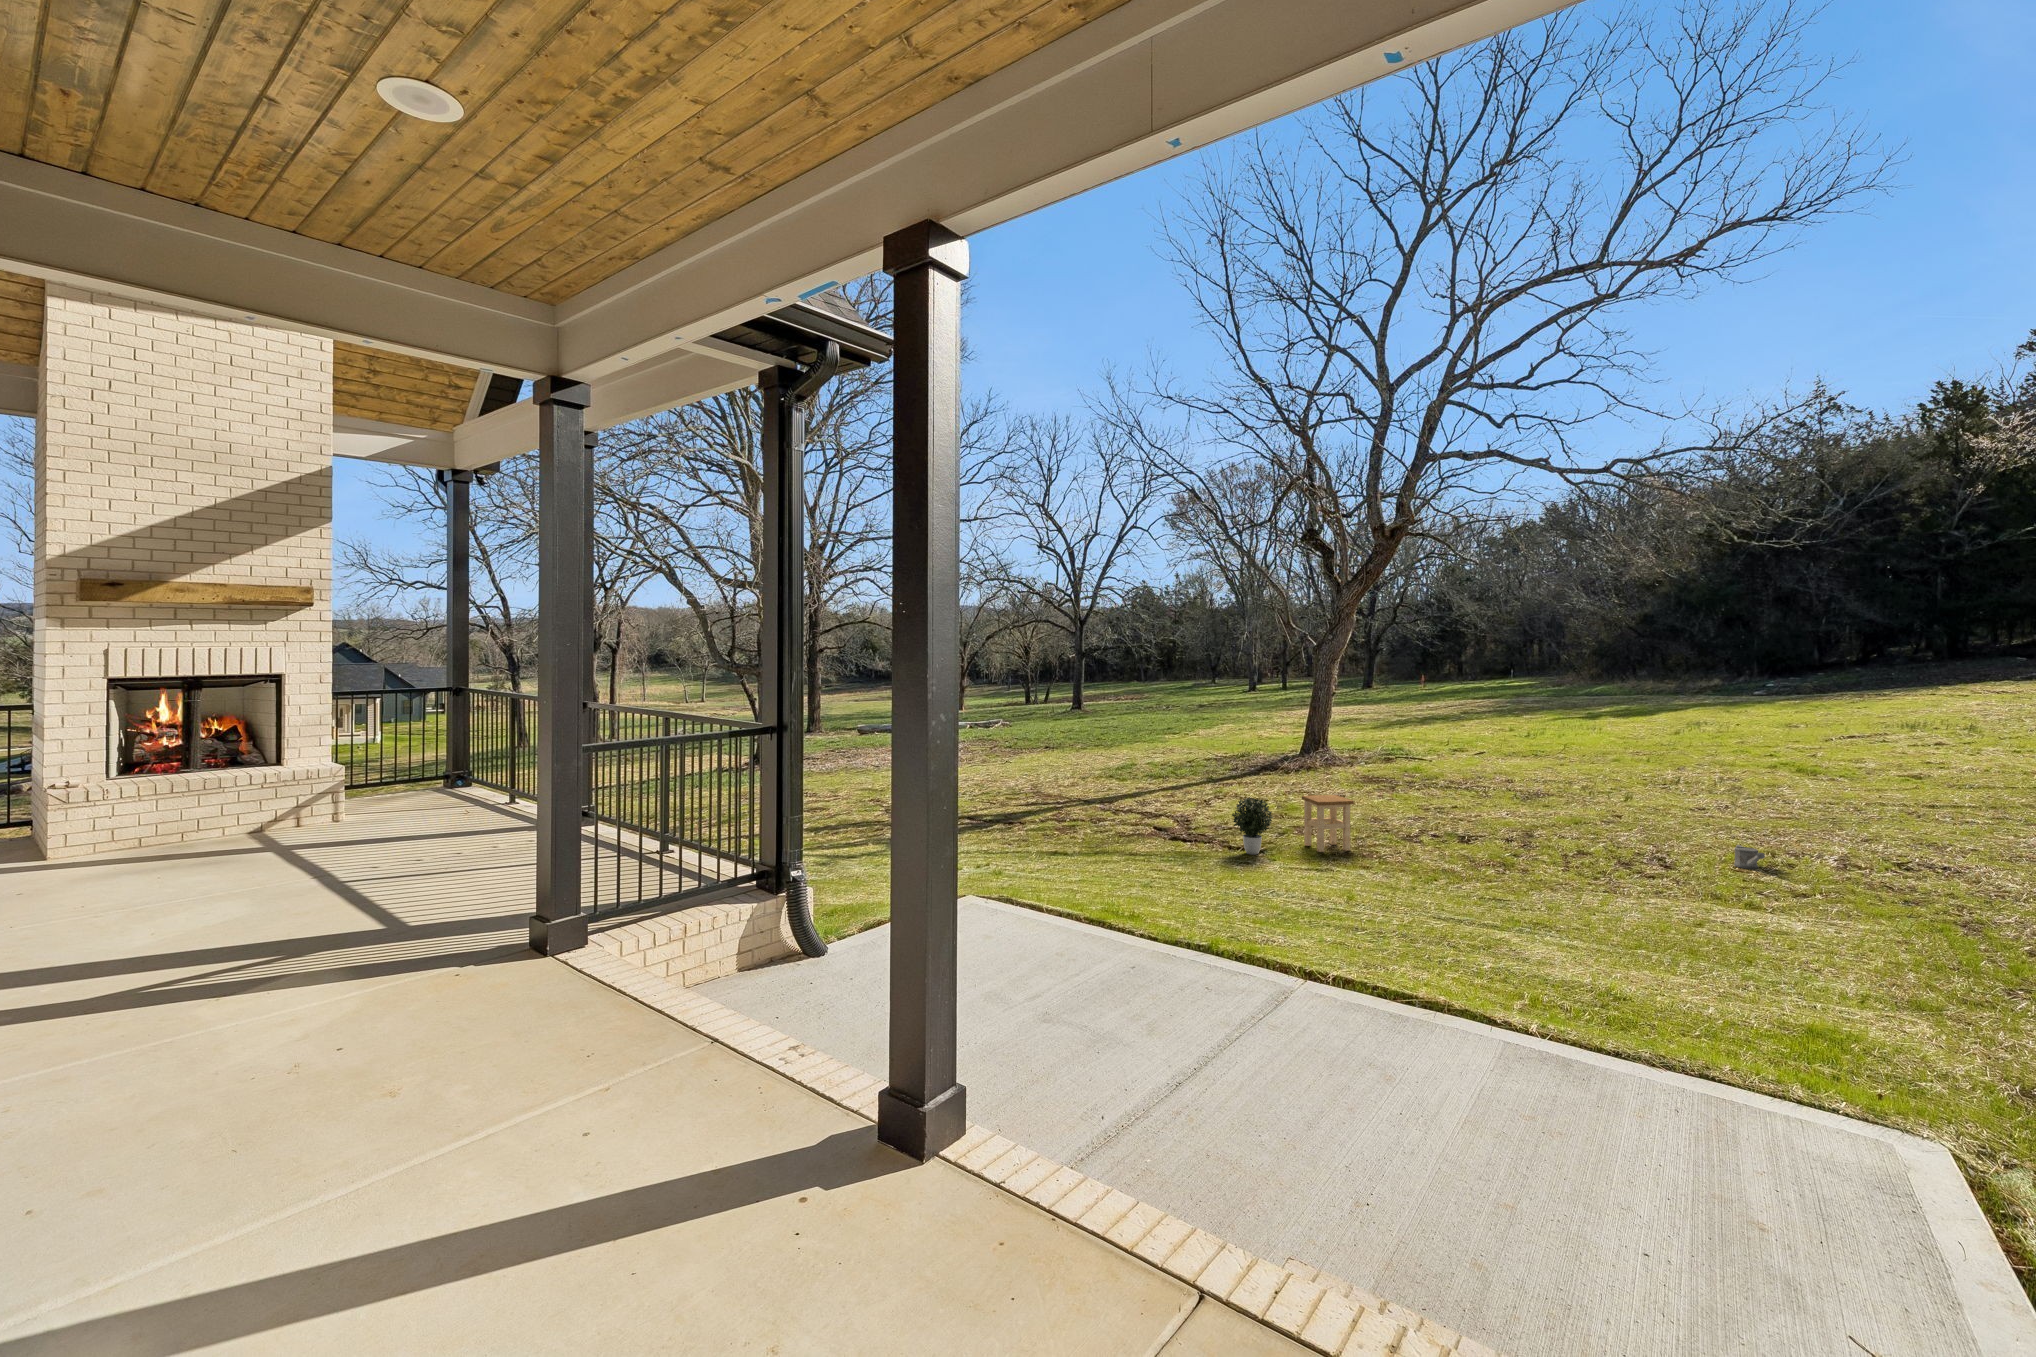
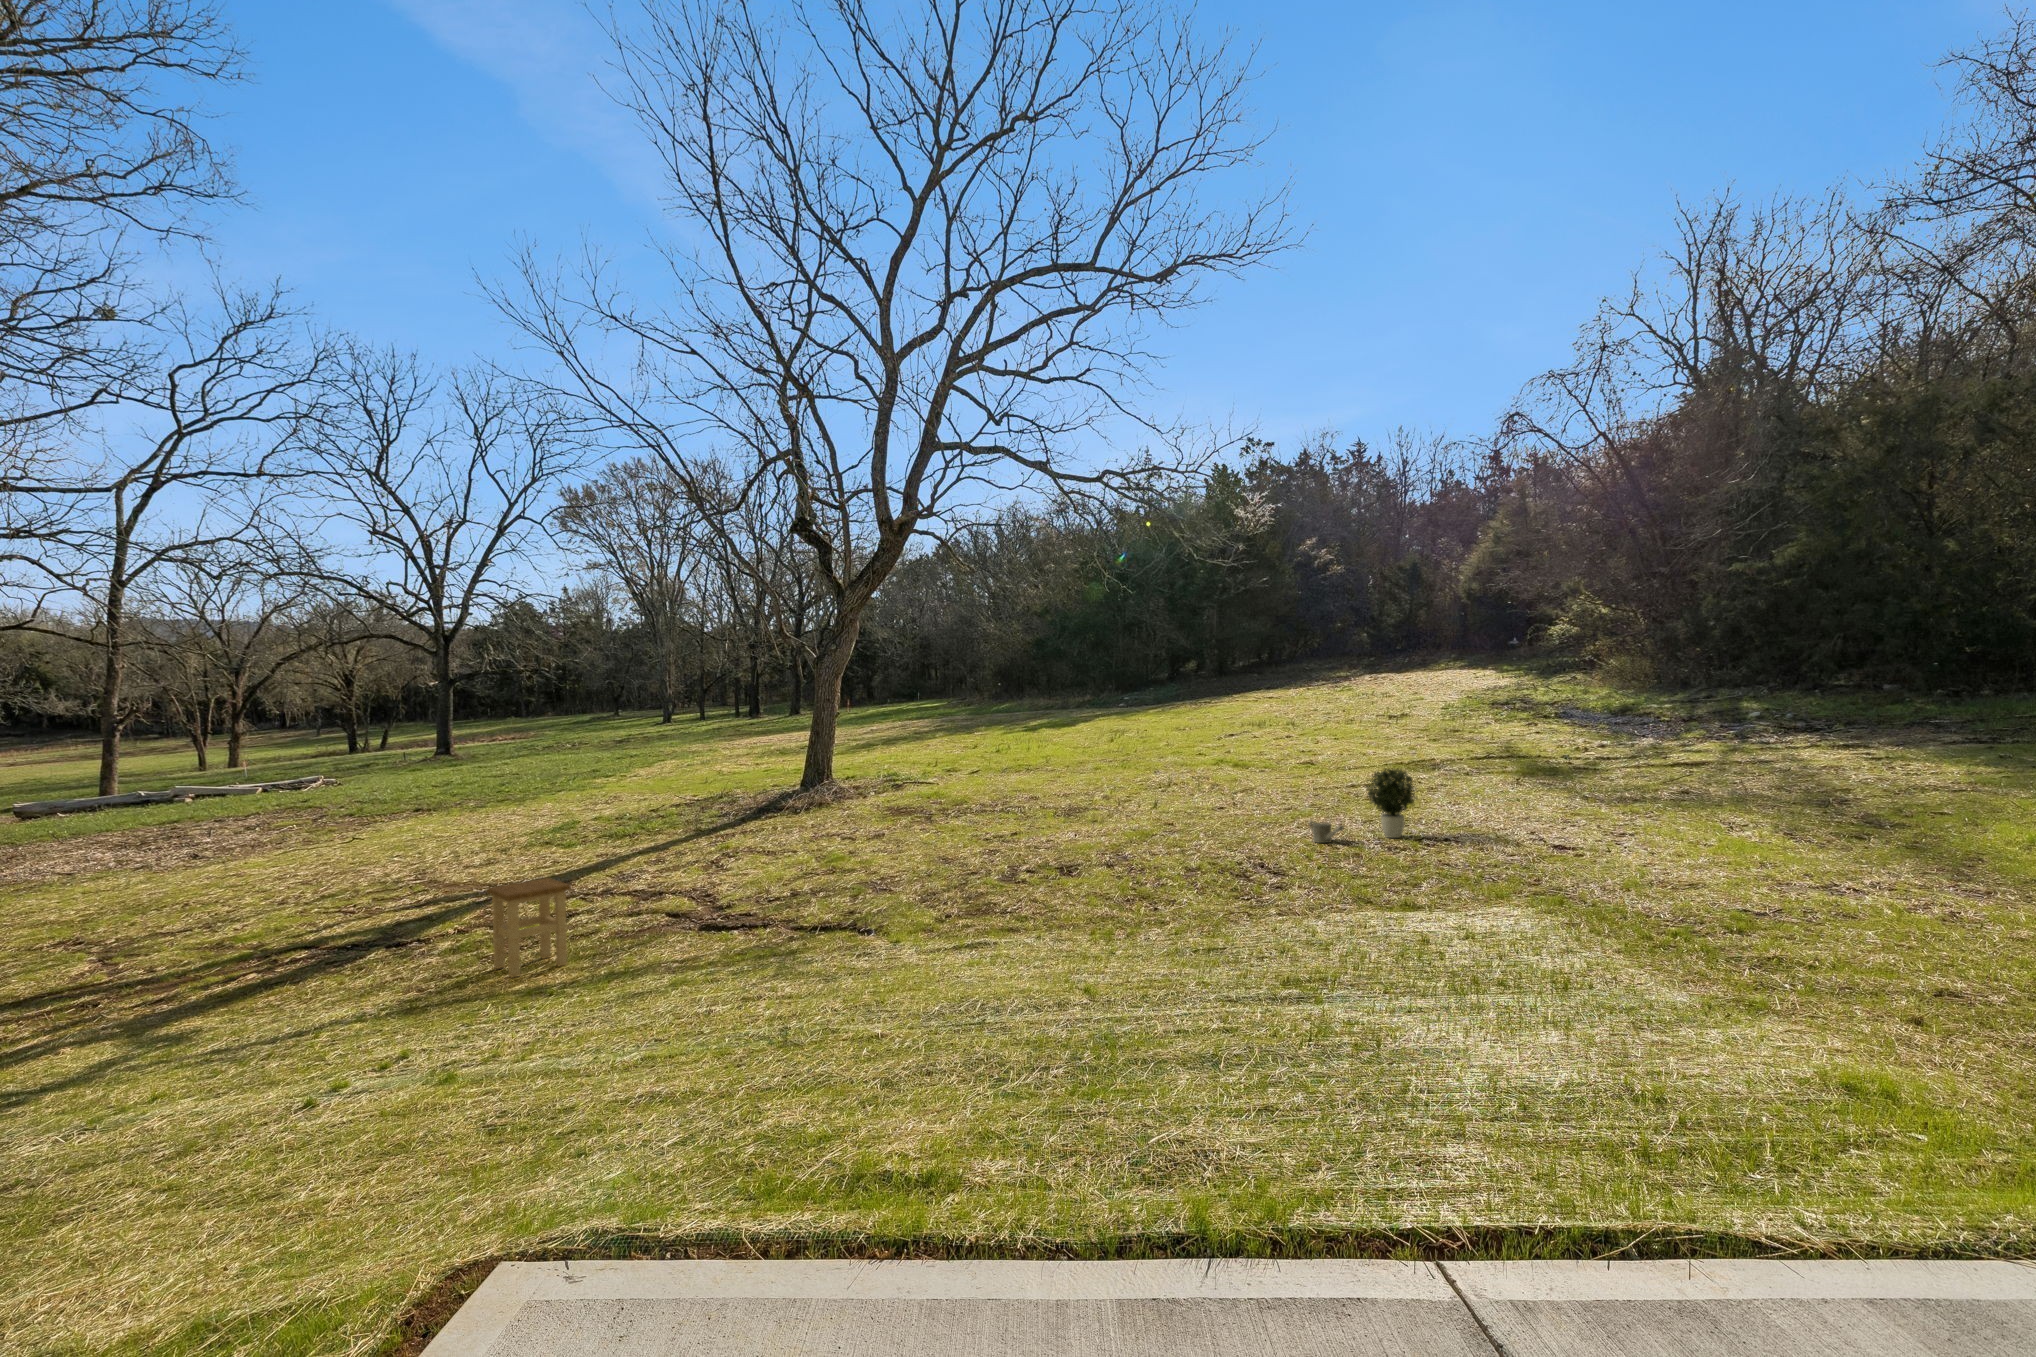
stool: present [1302,795,1354,852] -> present [487,878,571,977]
potted plant: present [1232,797,1273,855] -> present [1366,769,1417,838]

